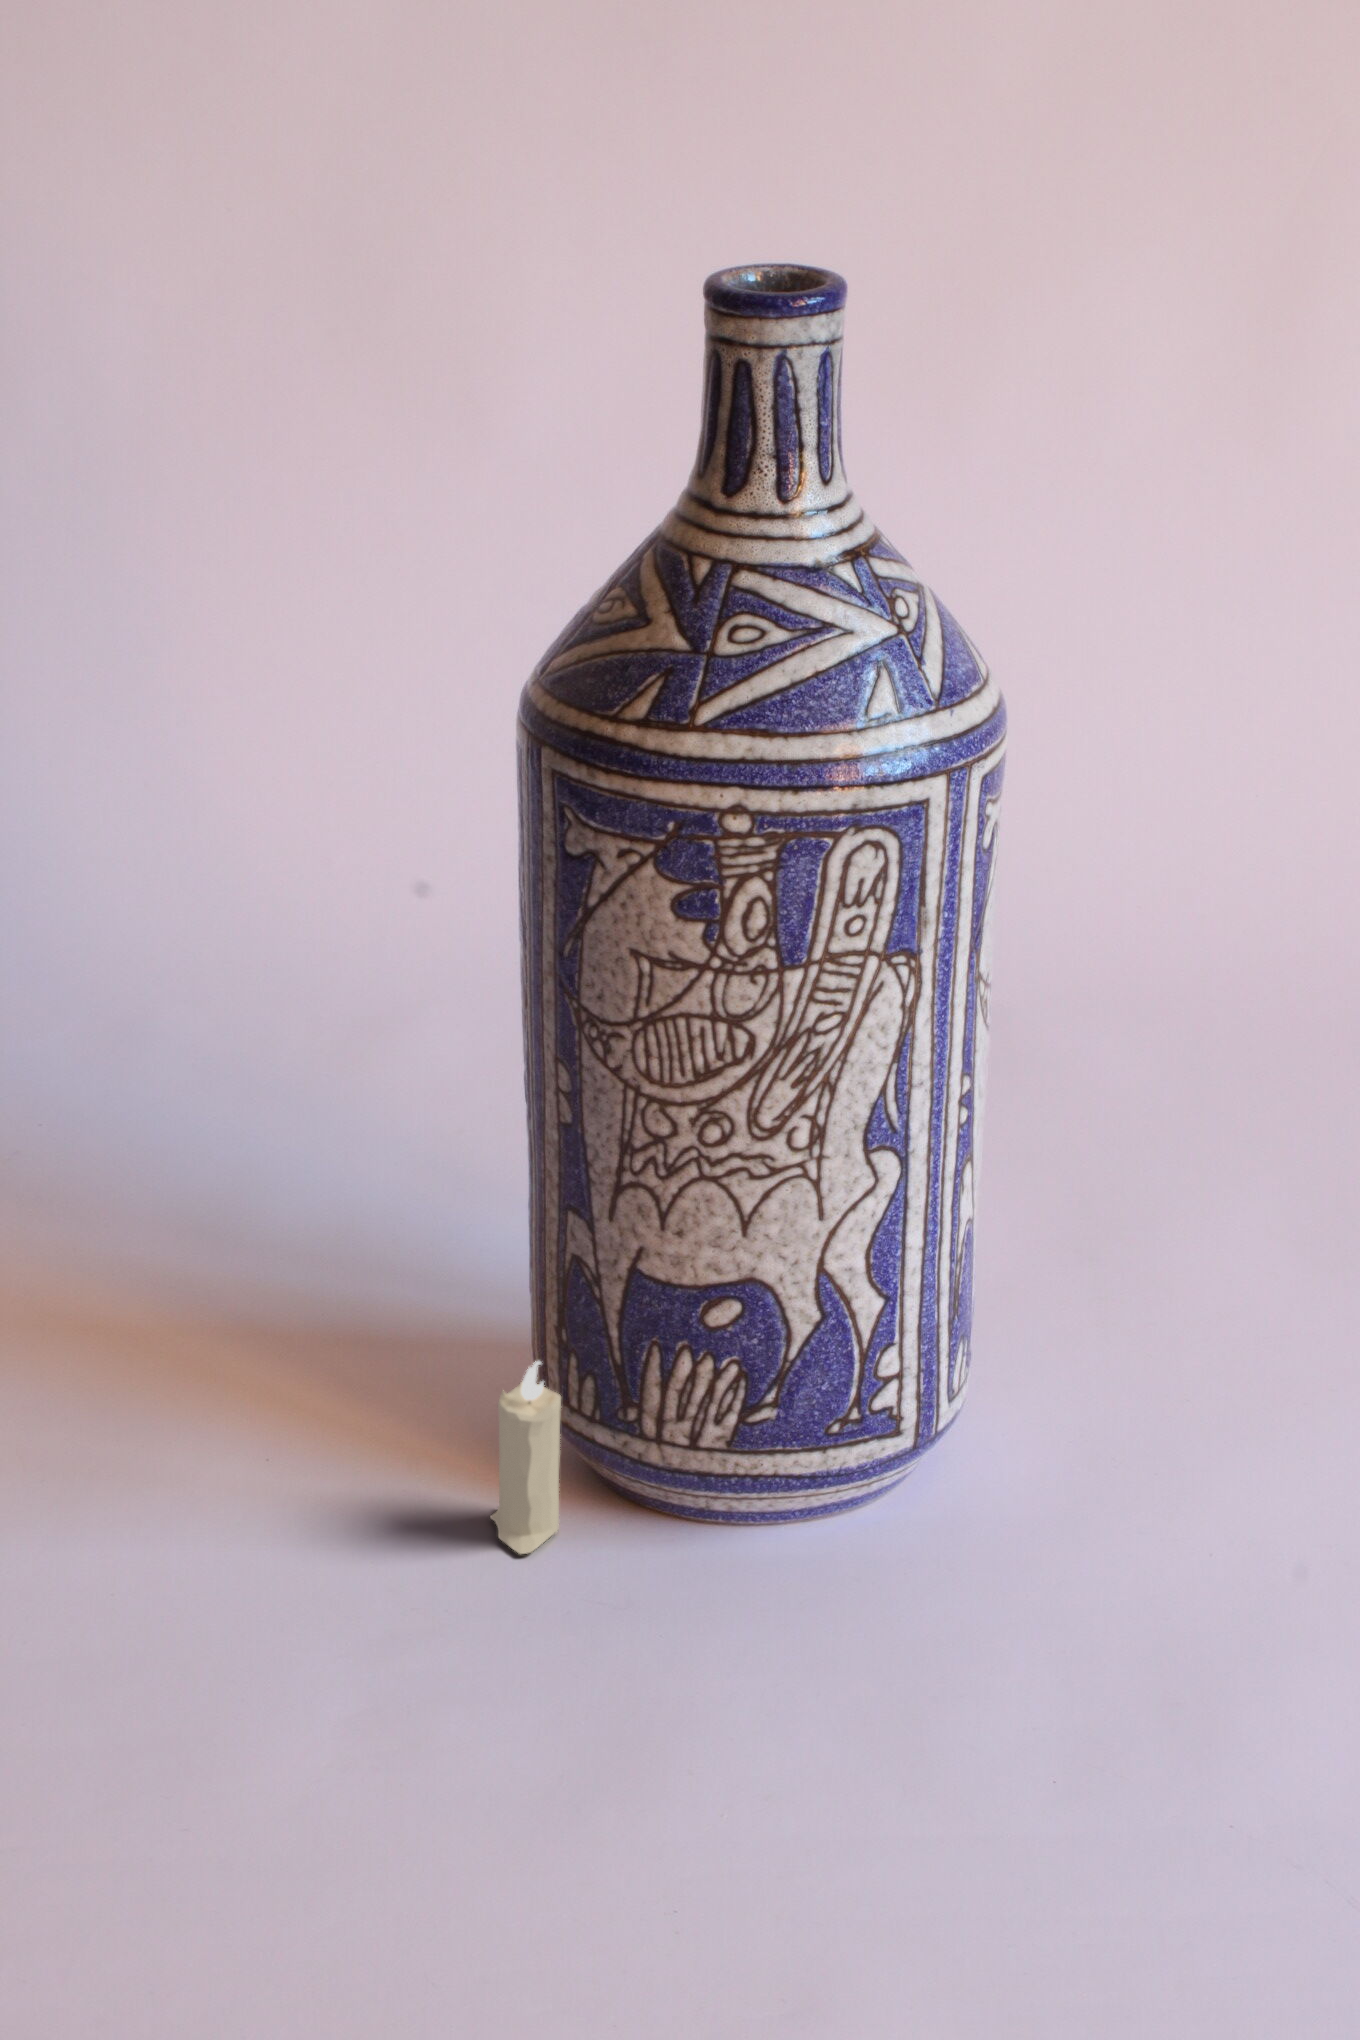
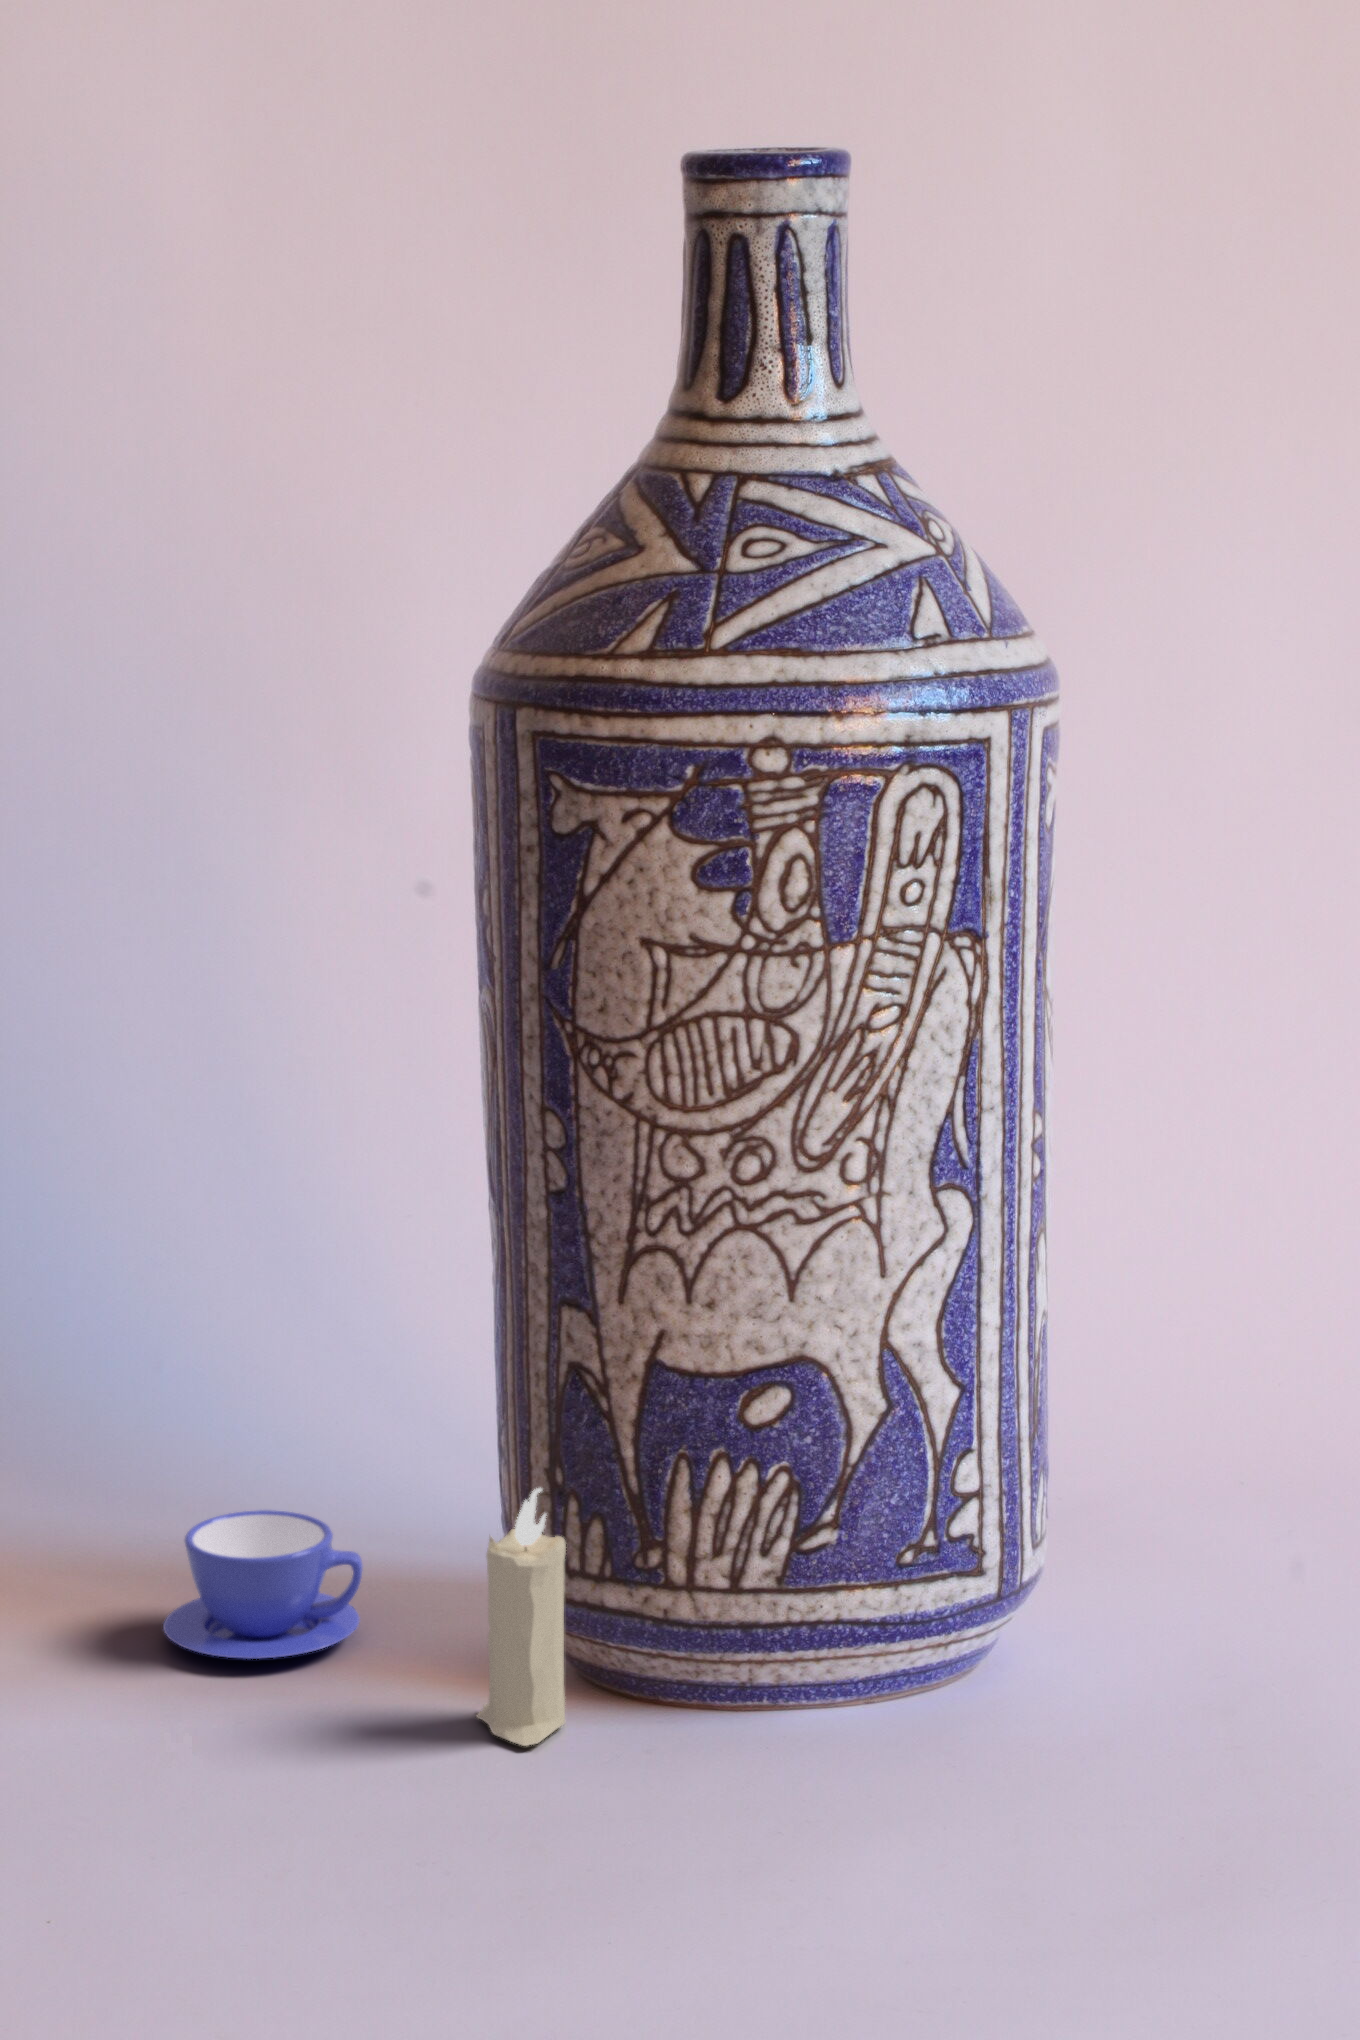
teacup: none [269,1310,425,1442] -> present [163,1510,363,1659]

